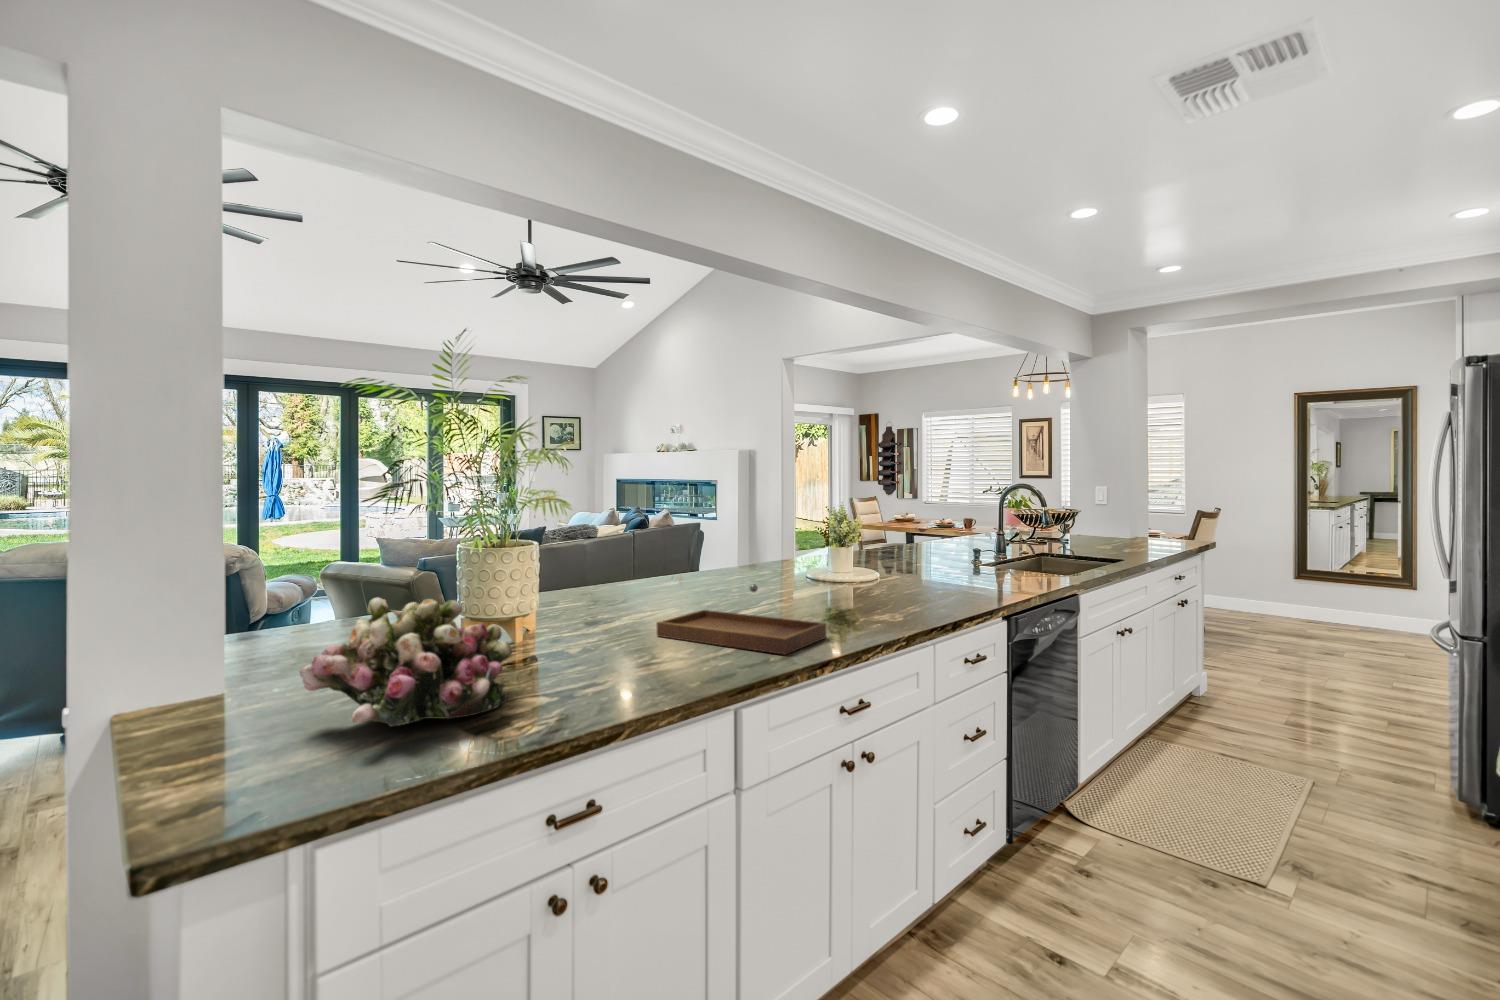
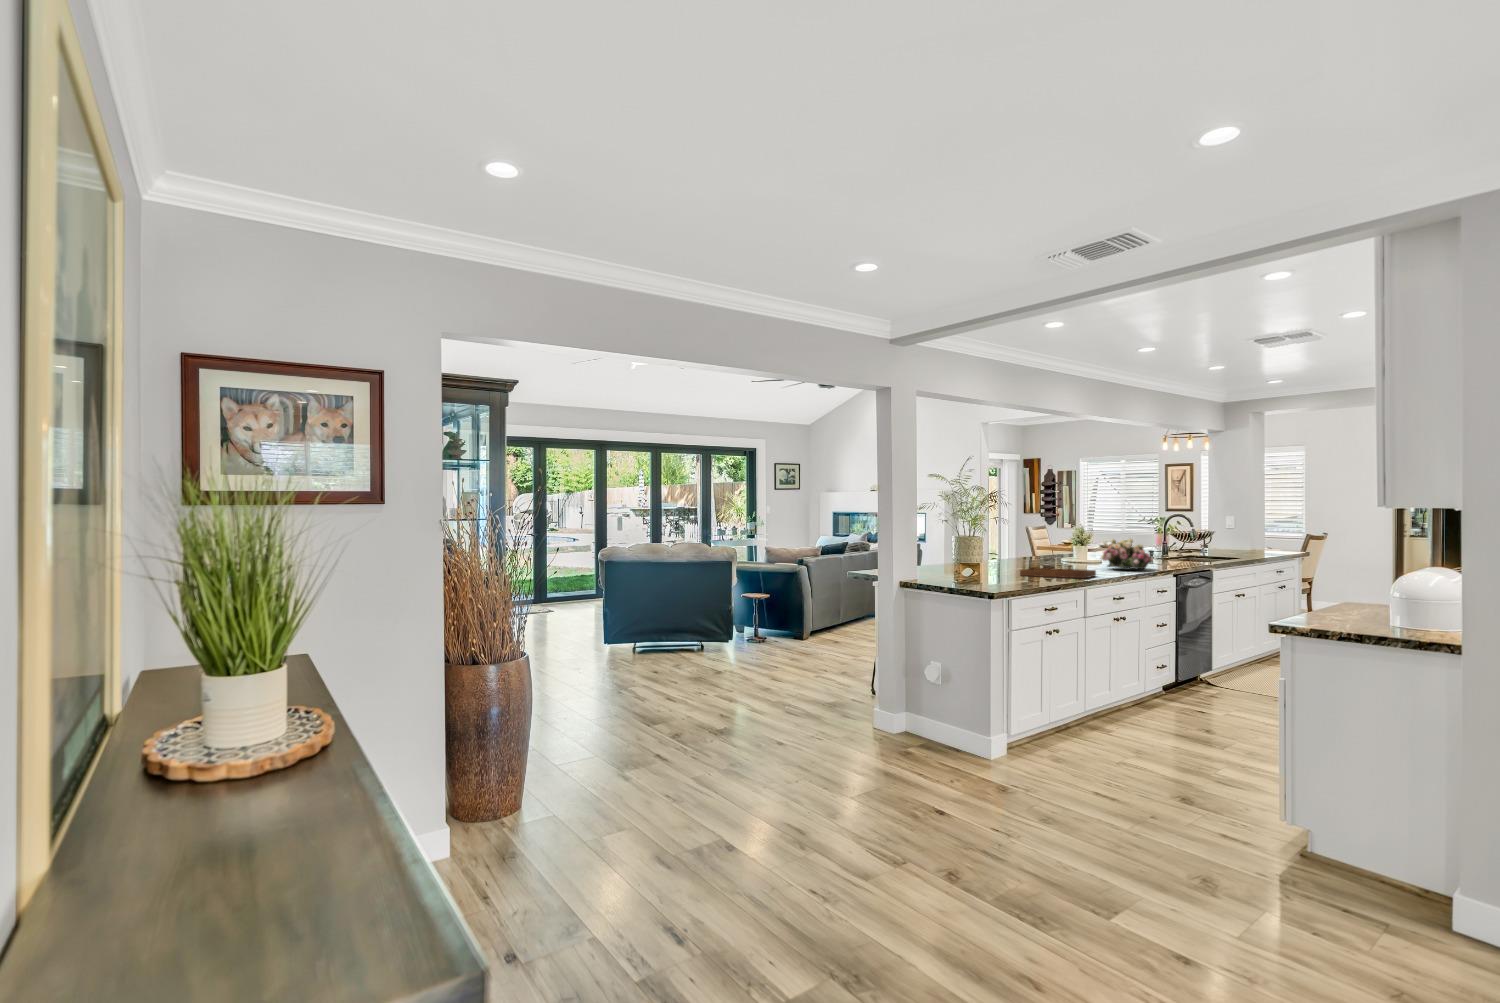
flower arrangement: present [299,598,512,726] -> present [1101,538,1153,569]

